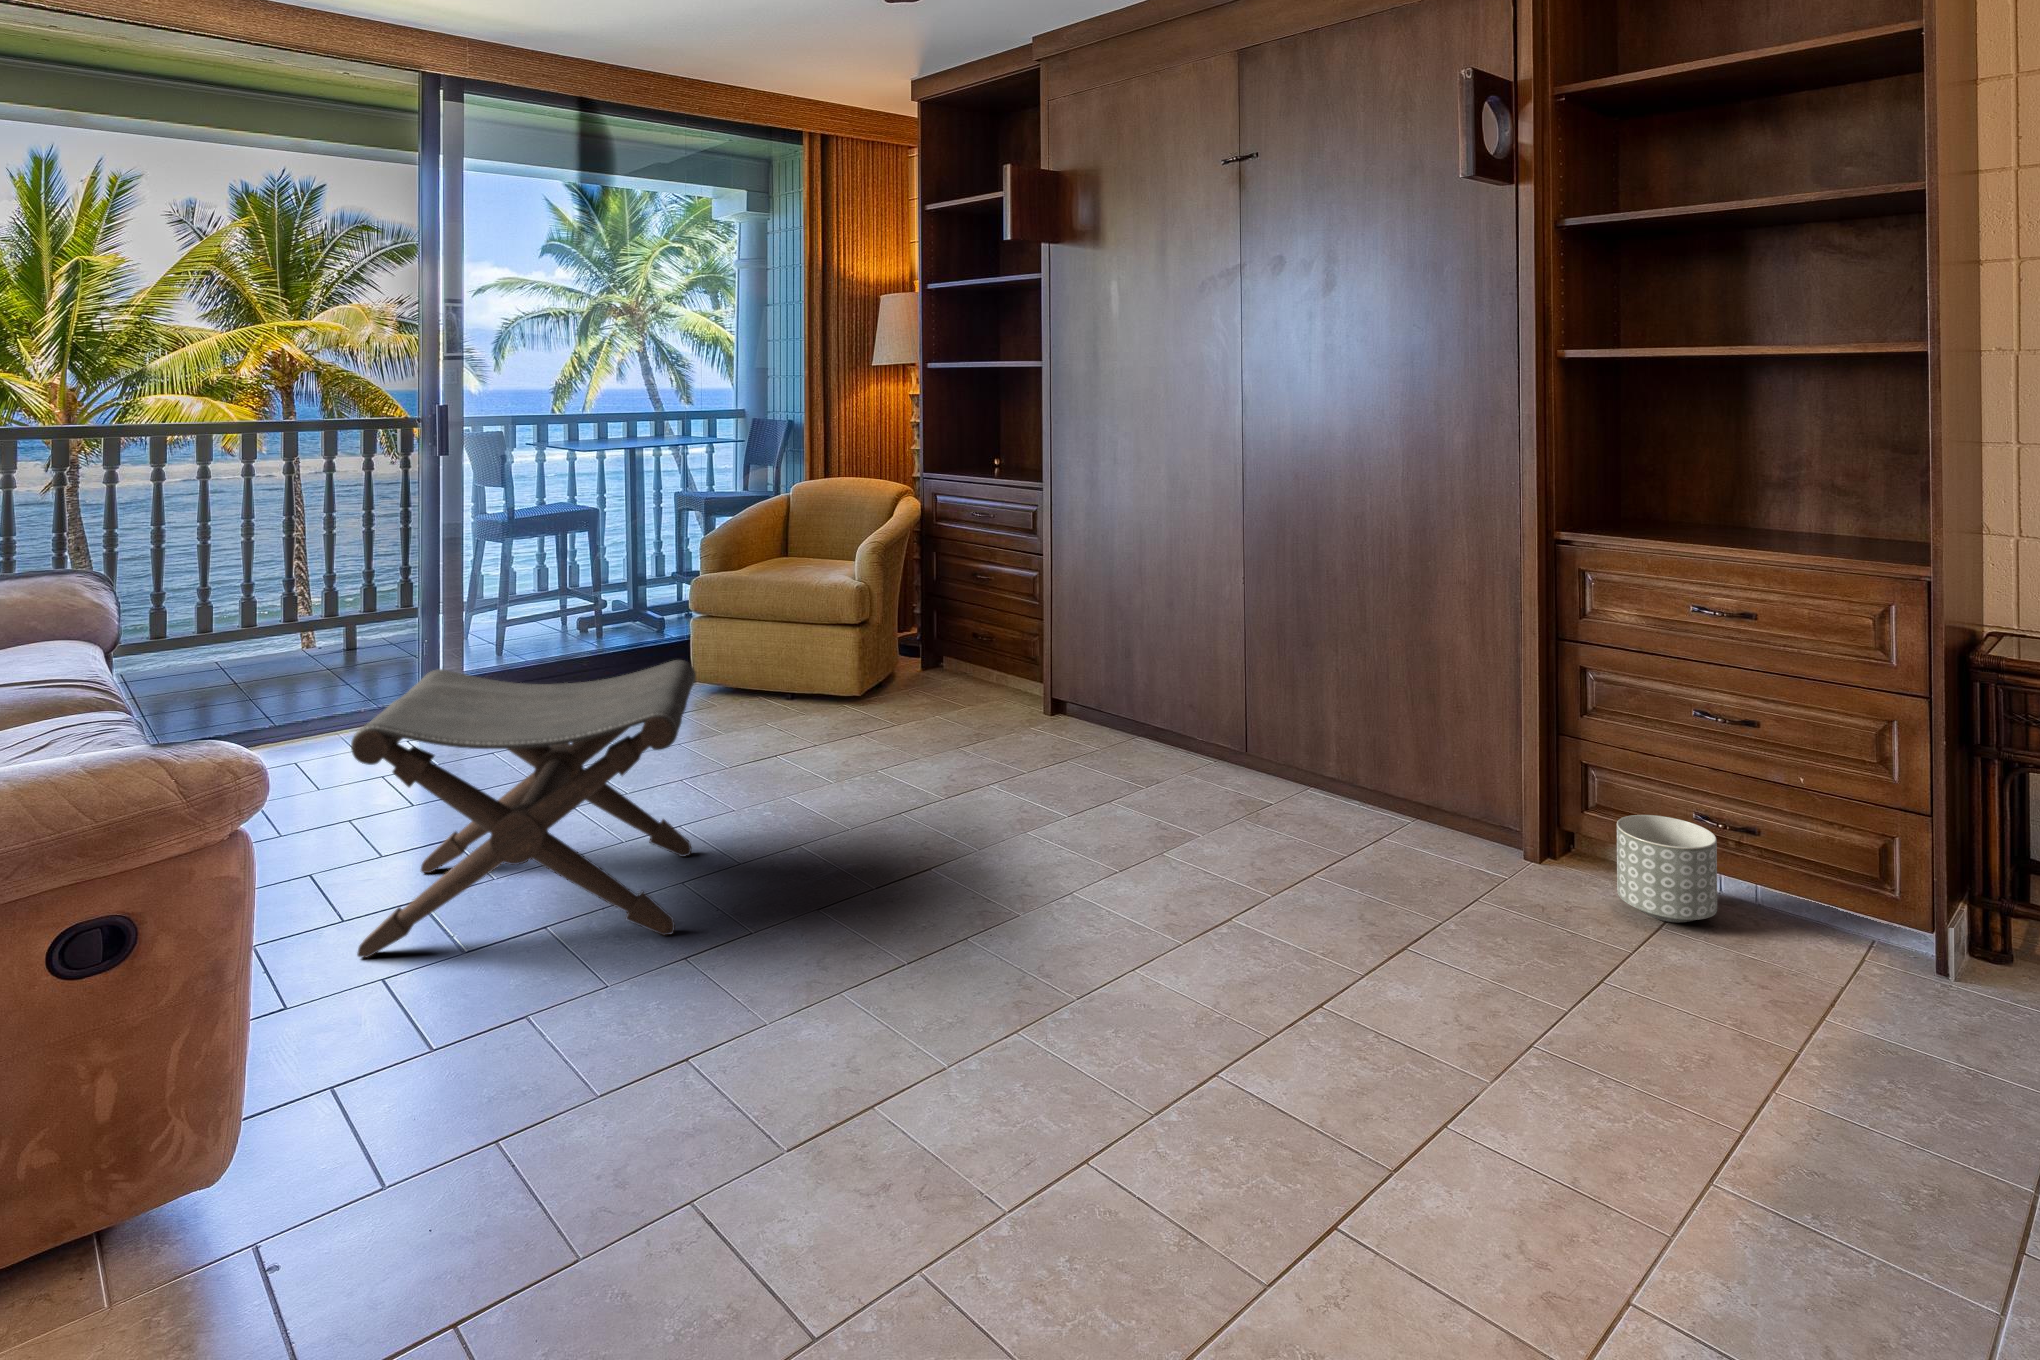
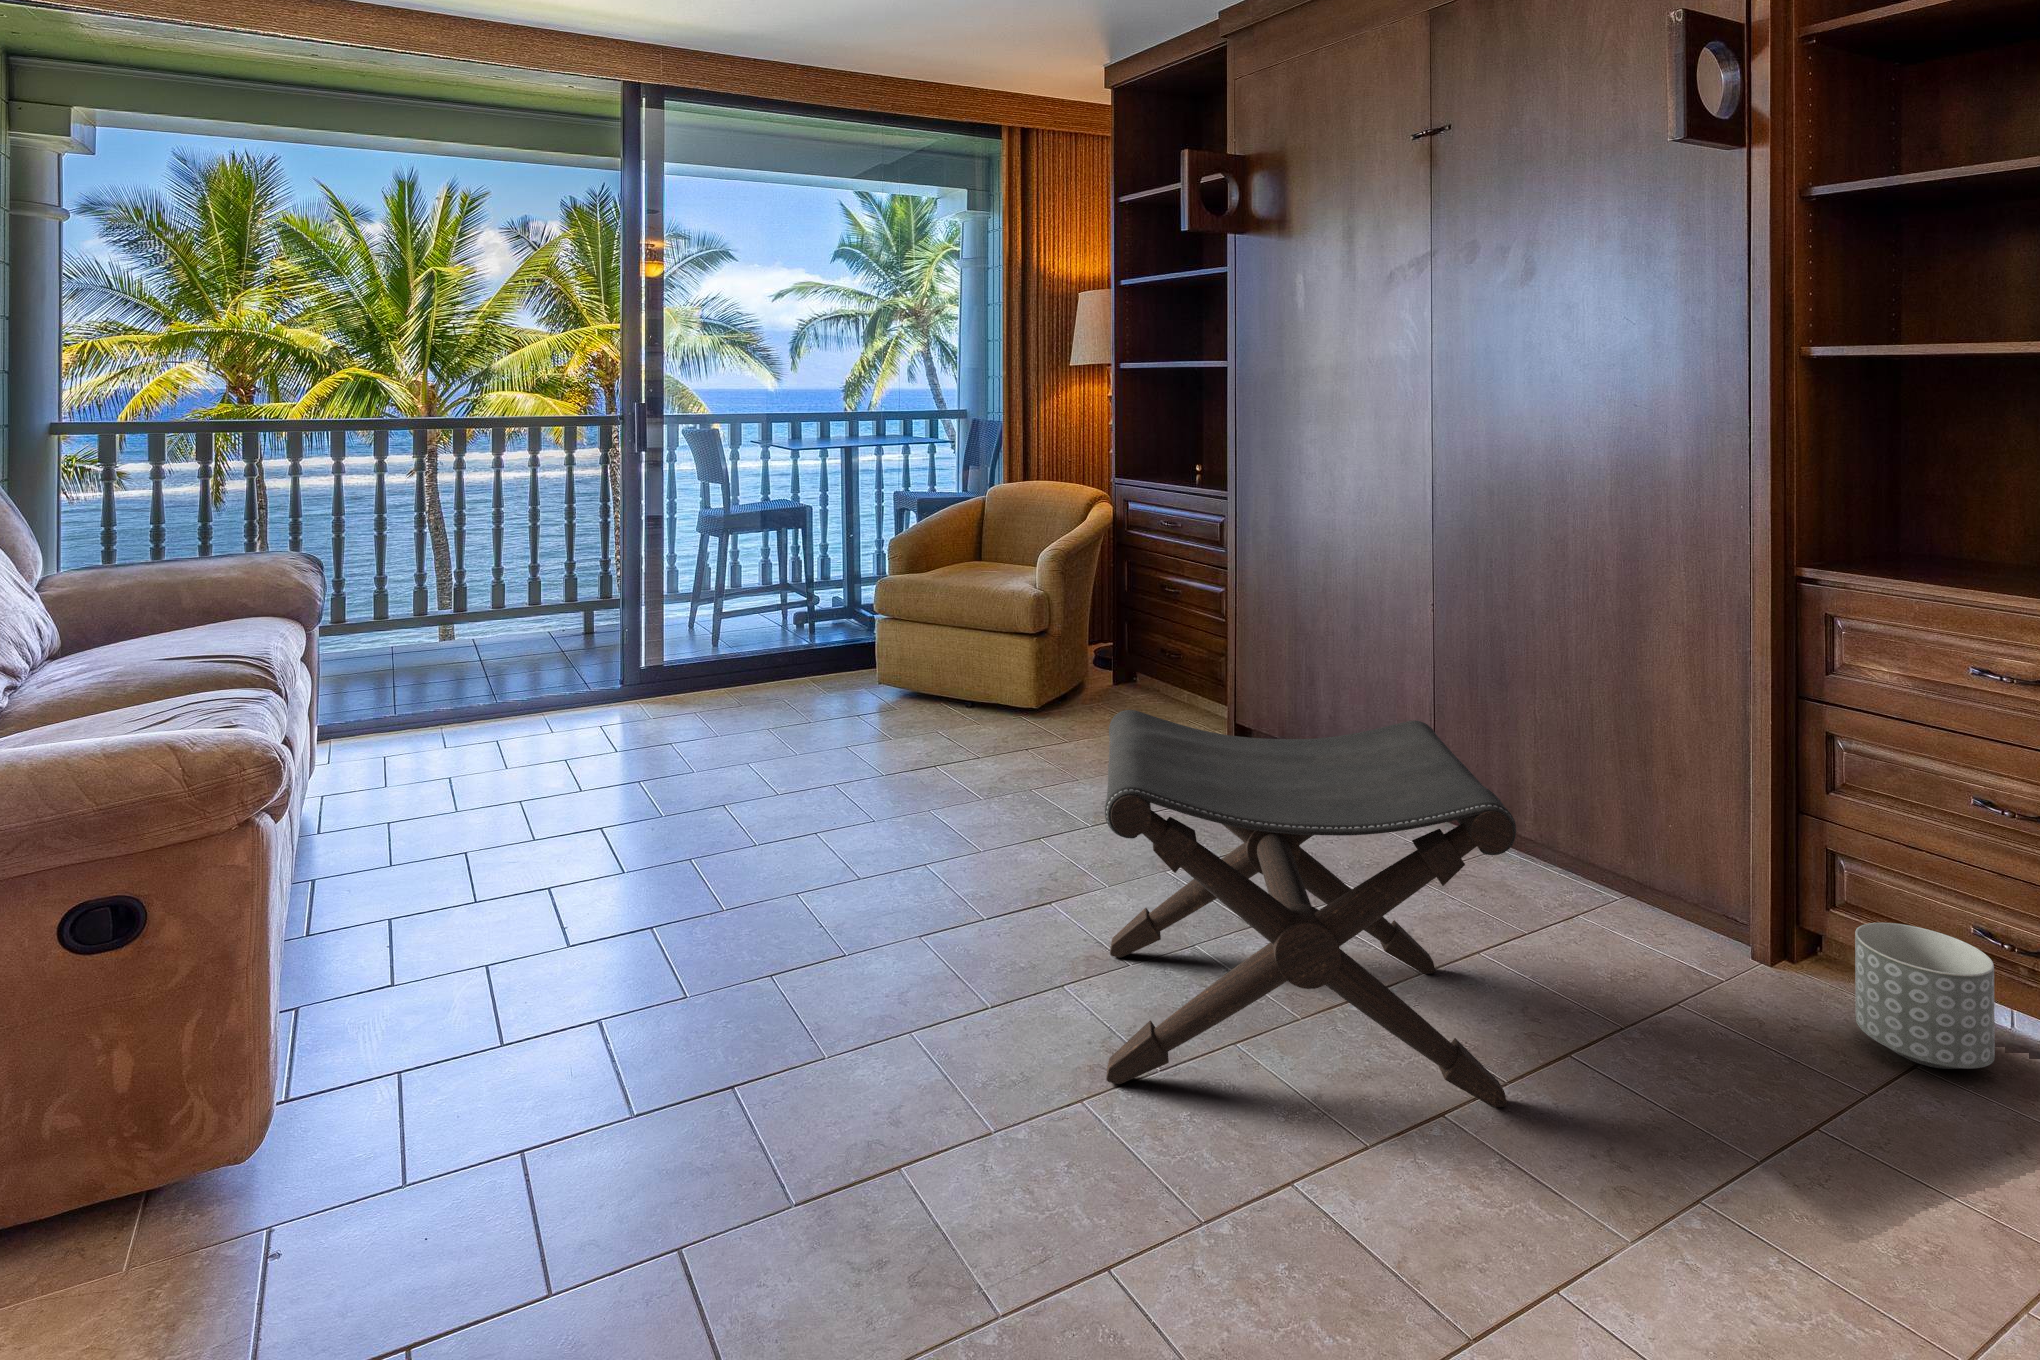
footstool: present [351,660,696,957] -> present [1105,710,1516,1107]

